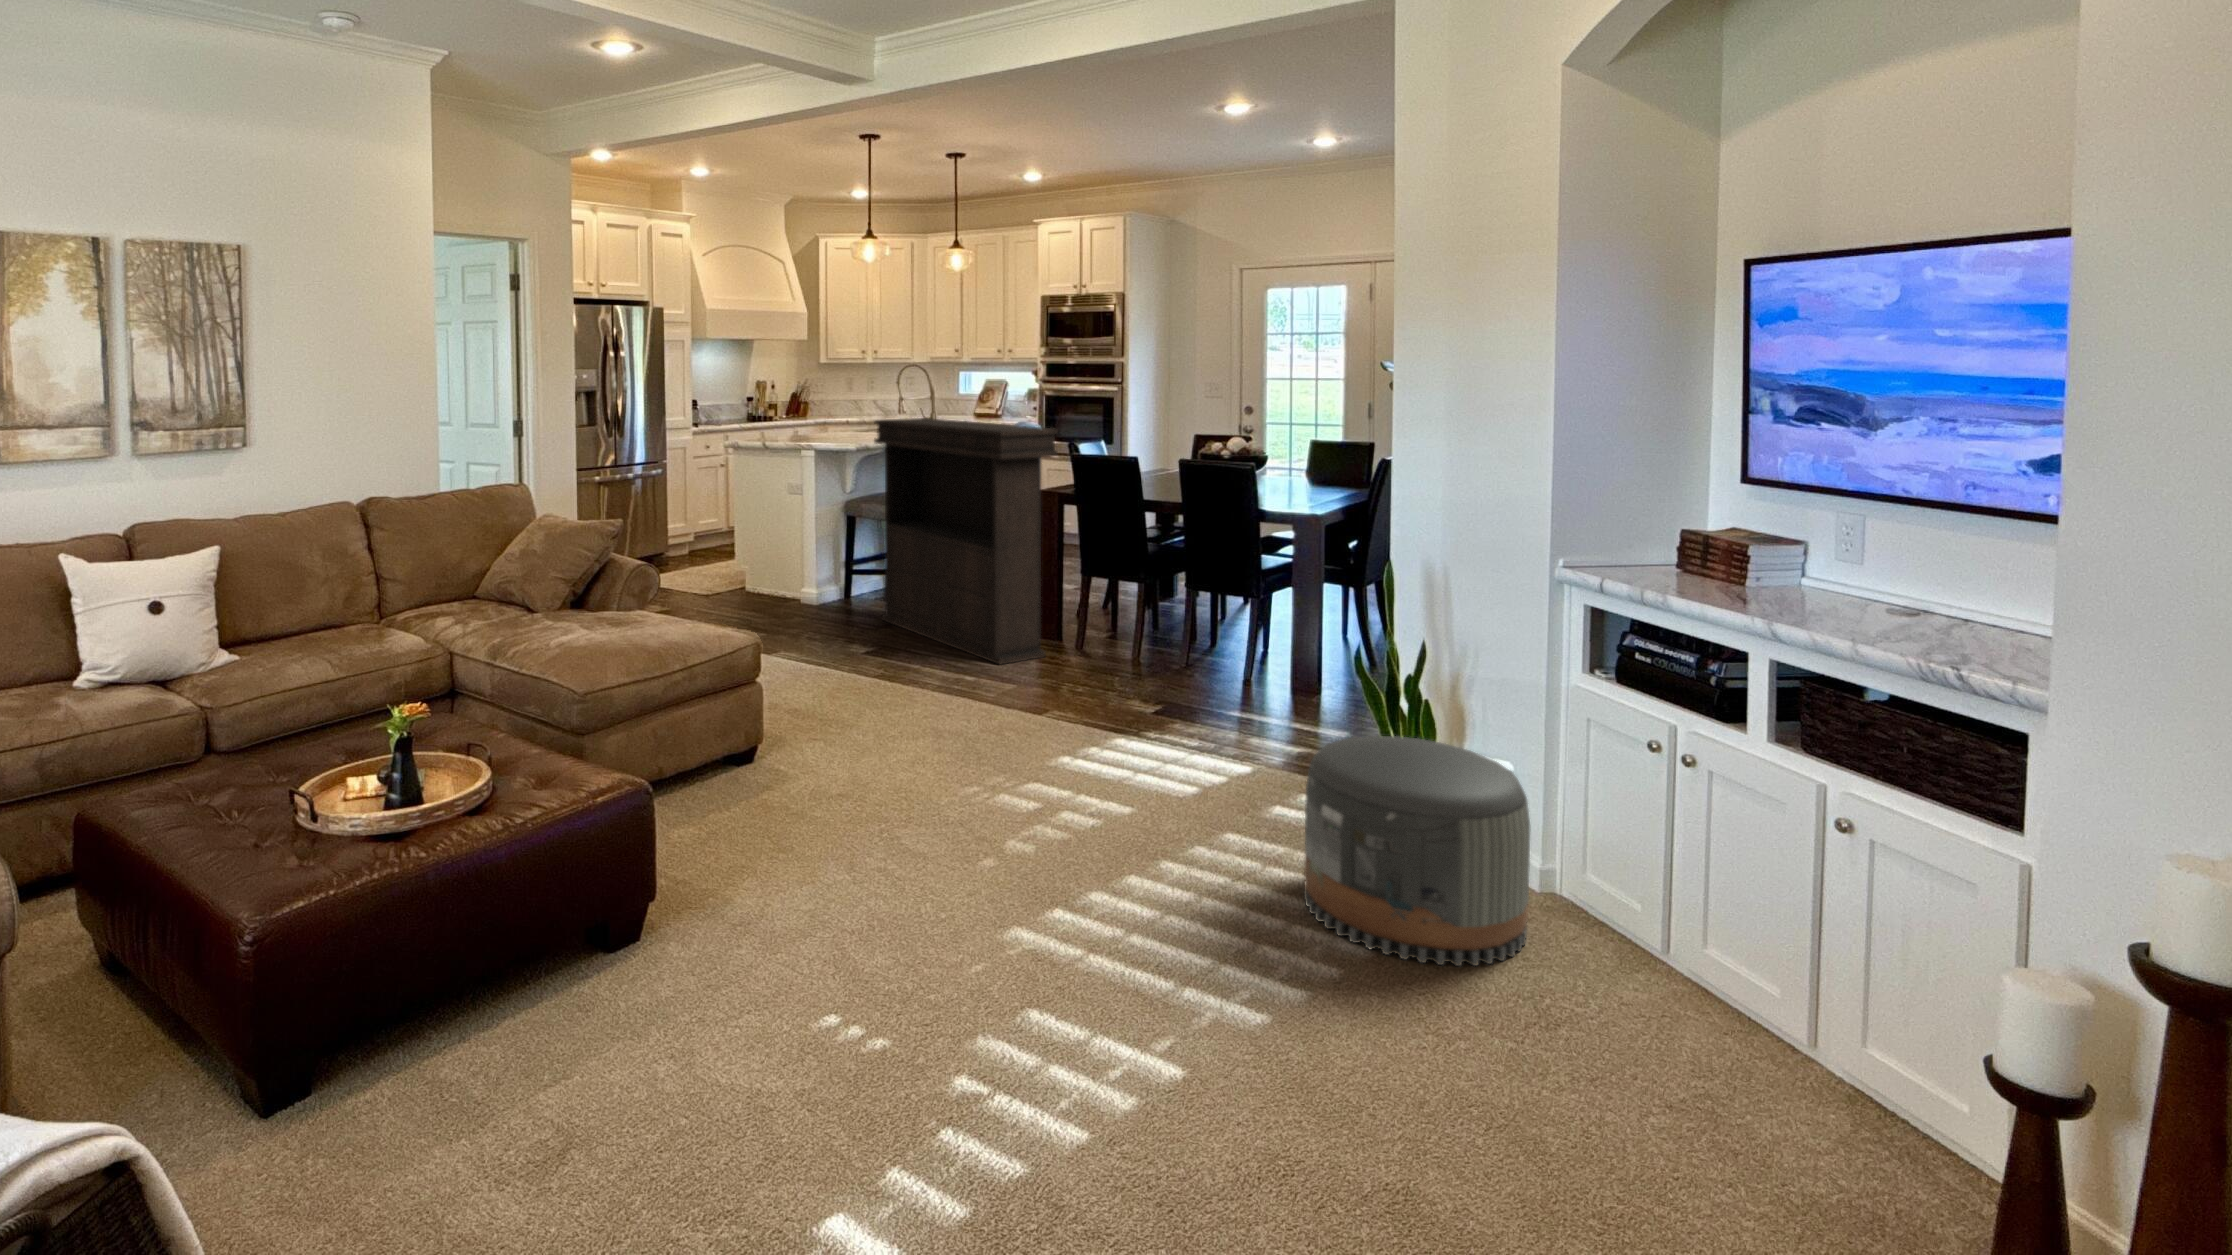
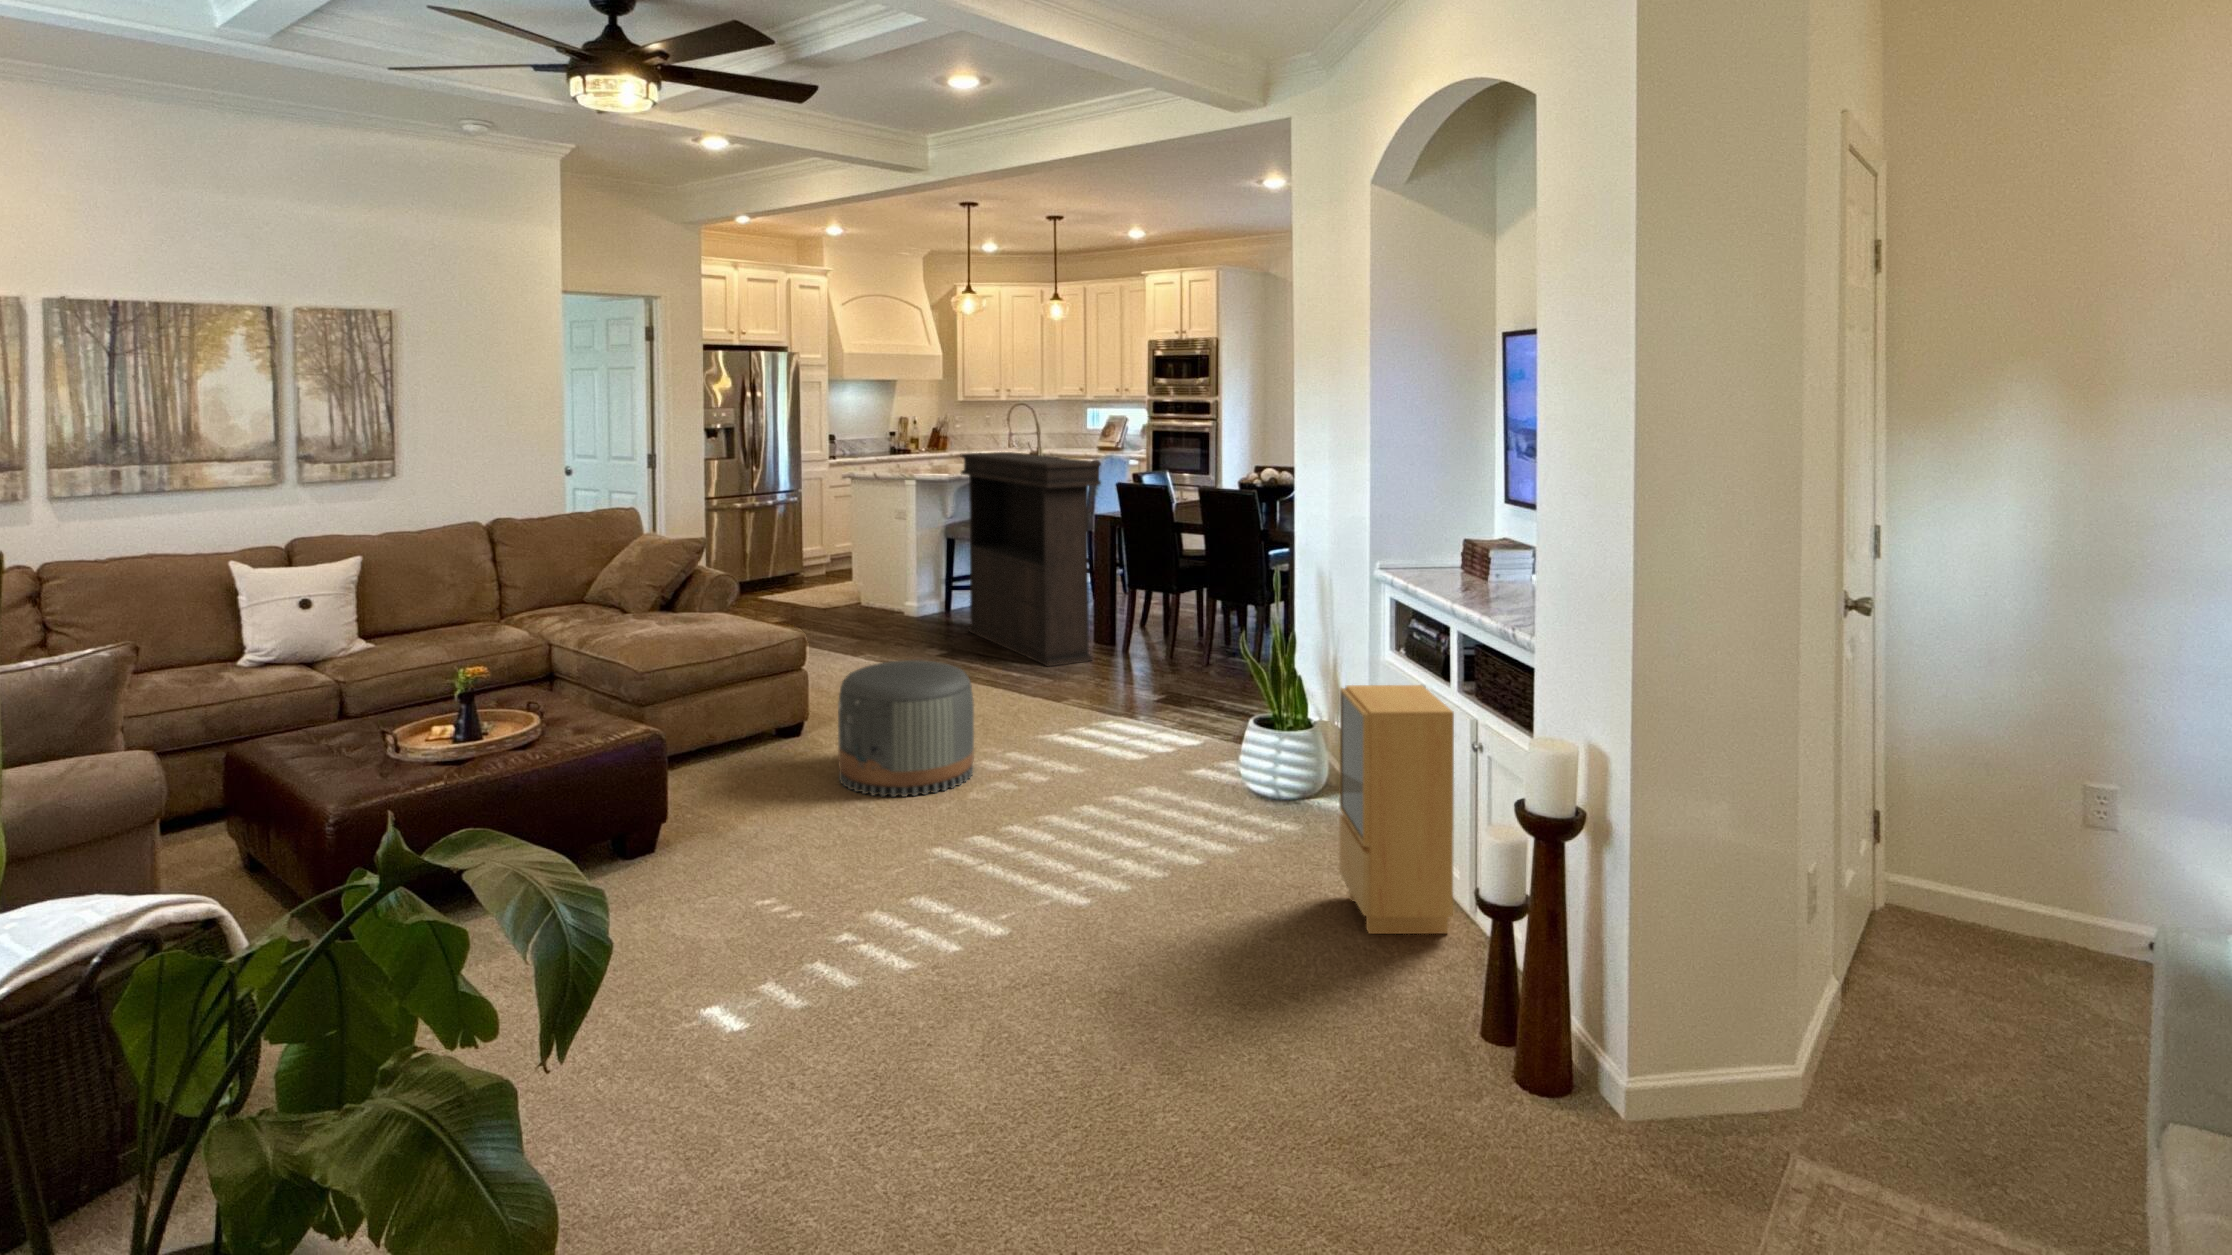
speaker: none [1593,727,1821,1077] -> present [1339,685,1454,934]
pouf: present [1304,736,1530,966] -> present [838,660,974,797]

